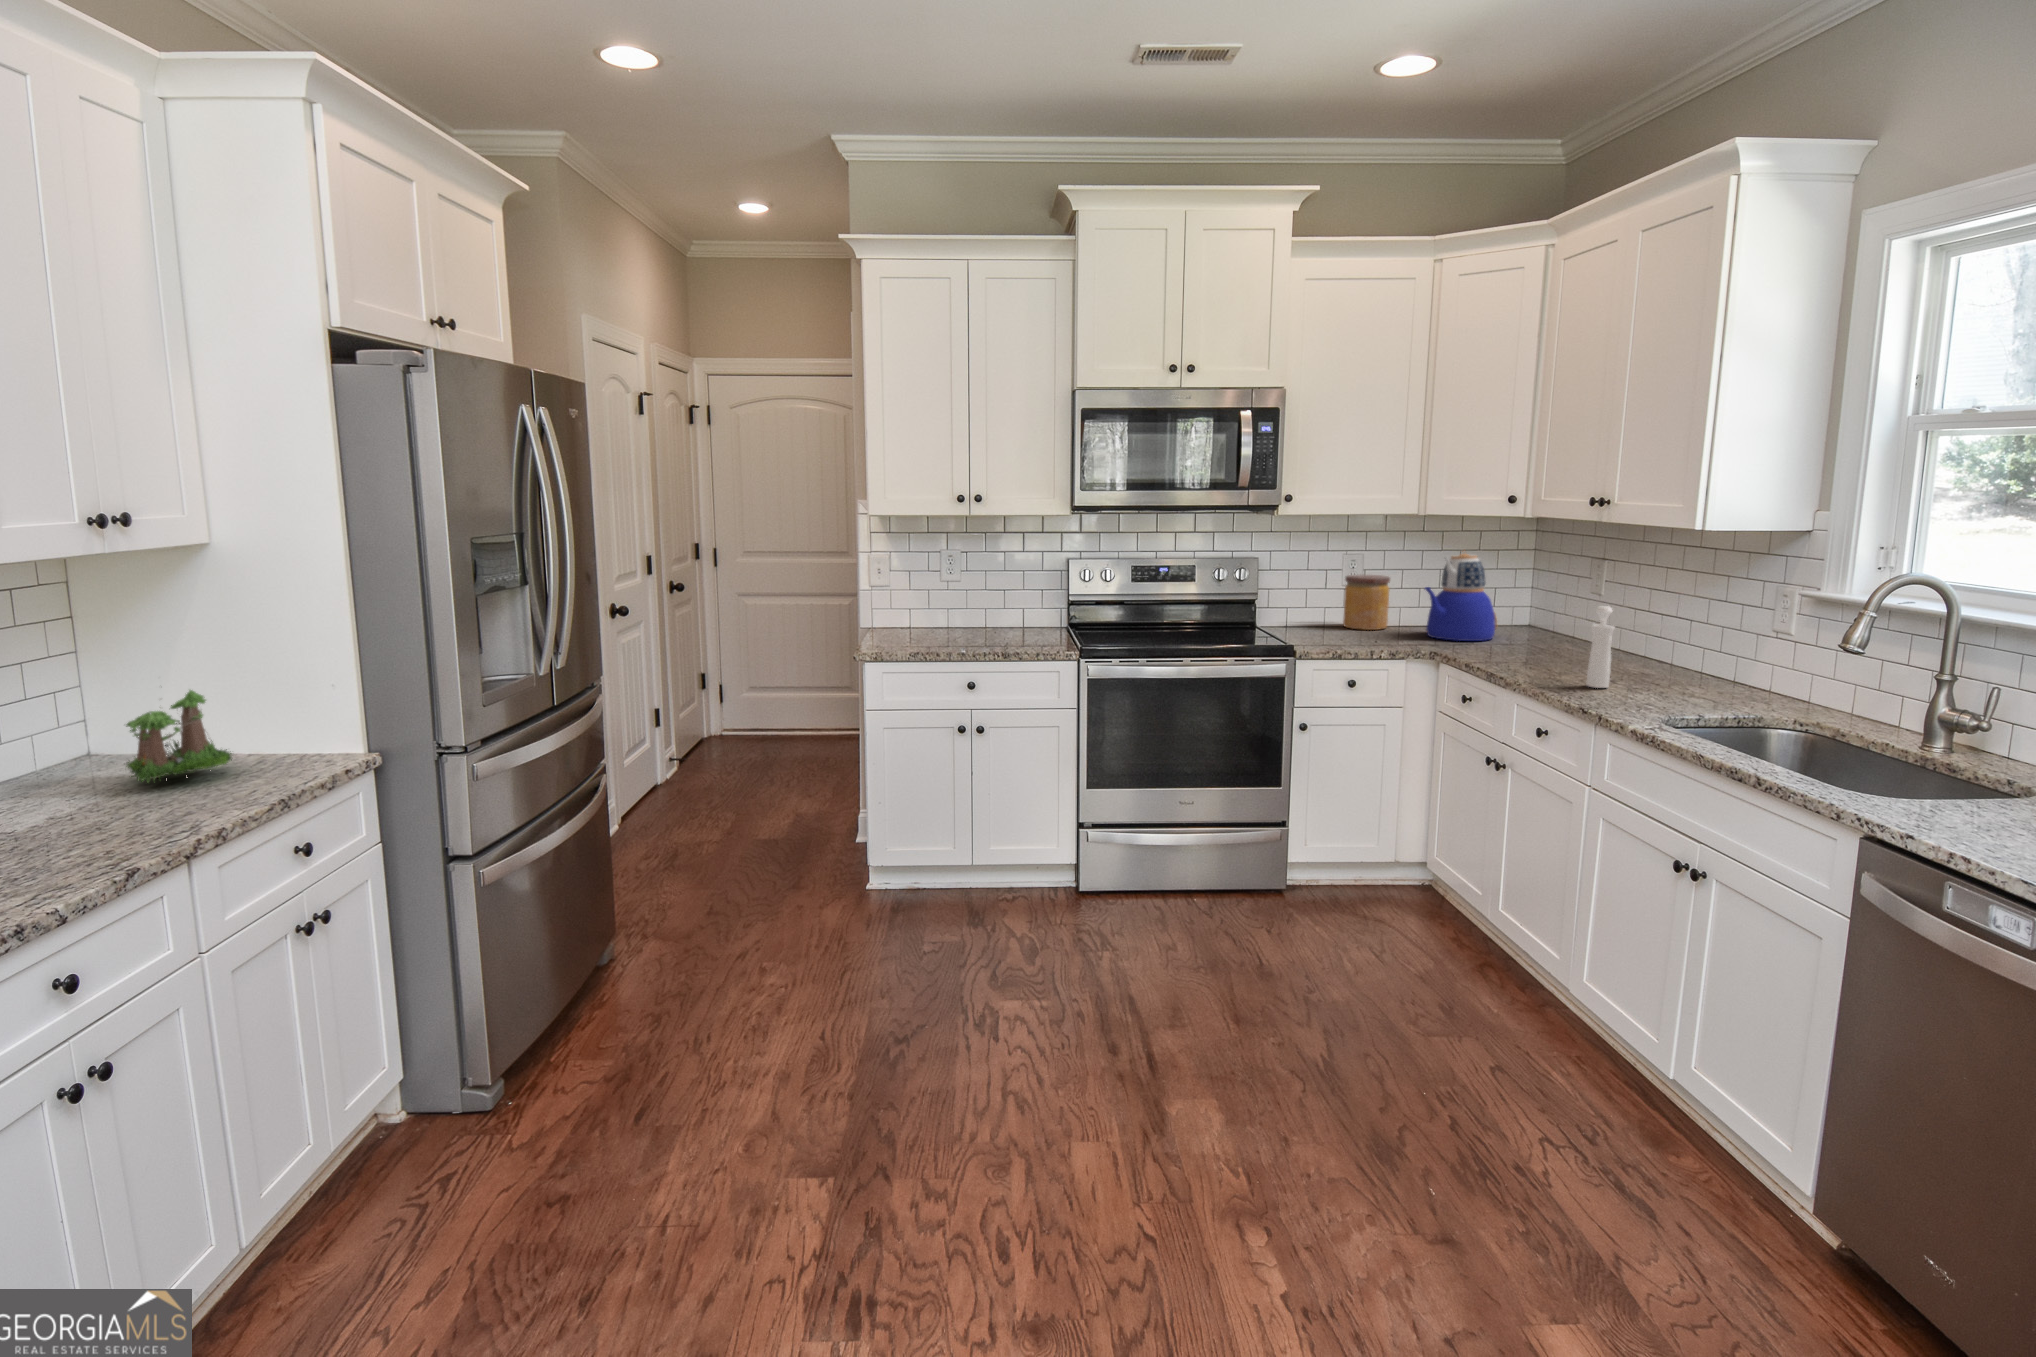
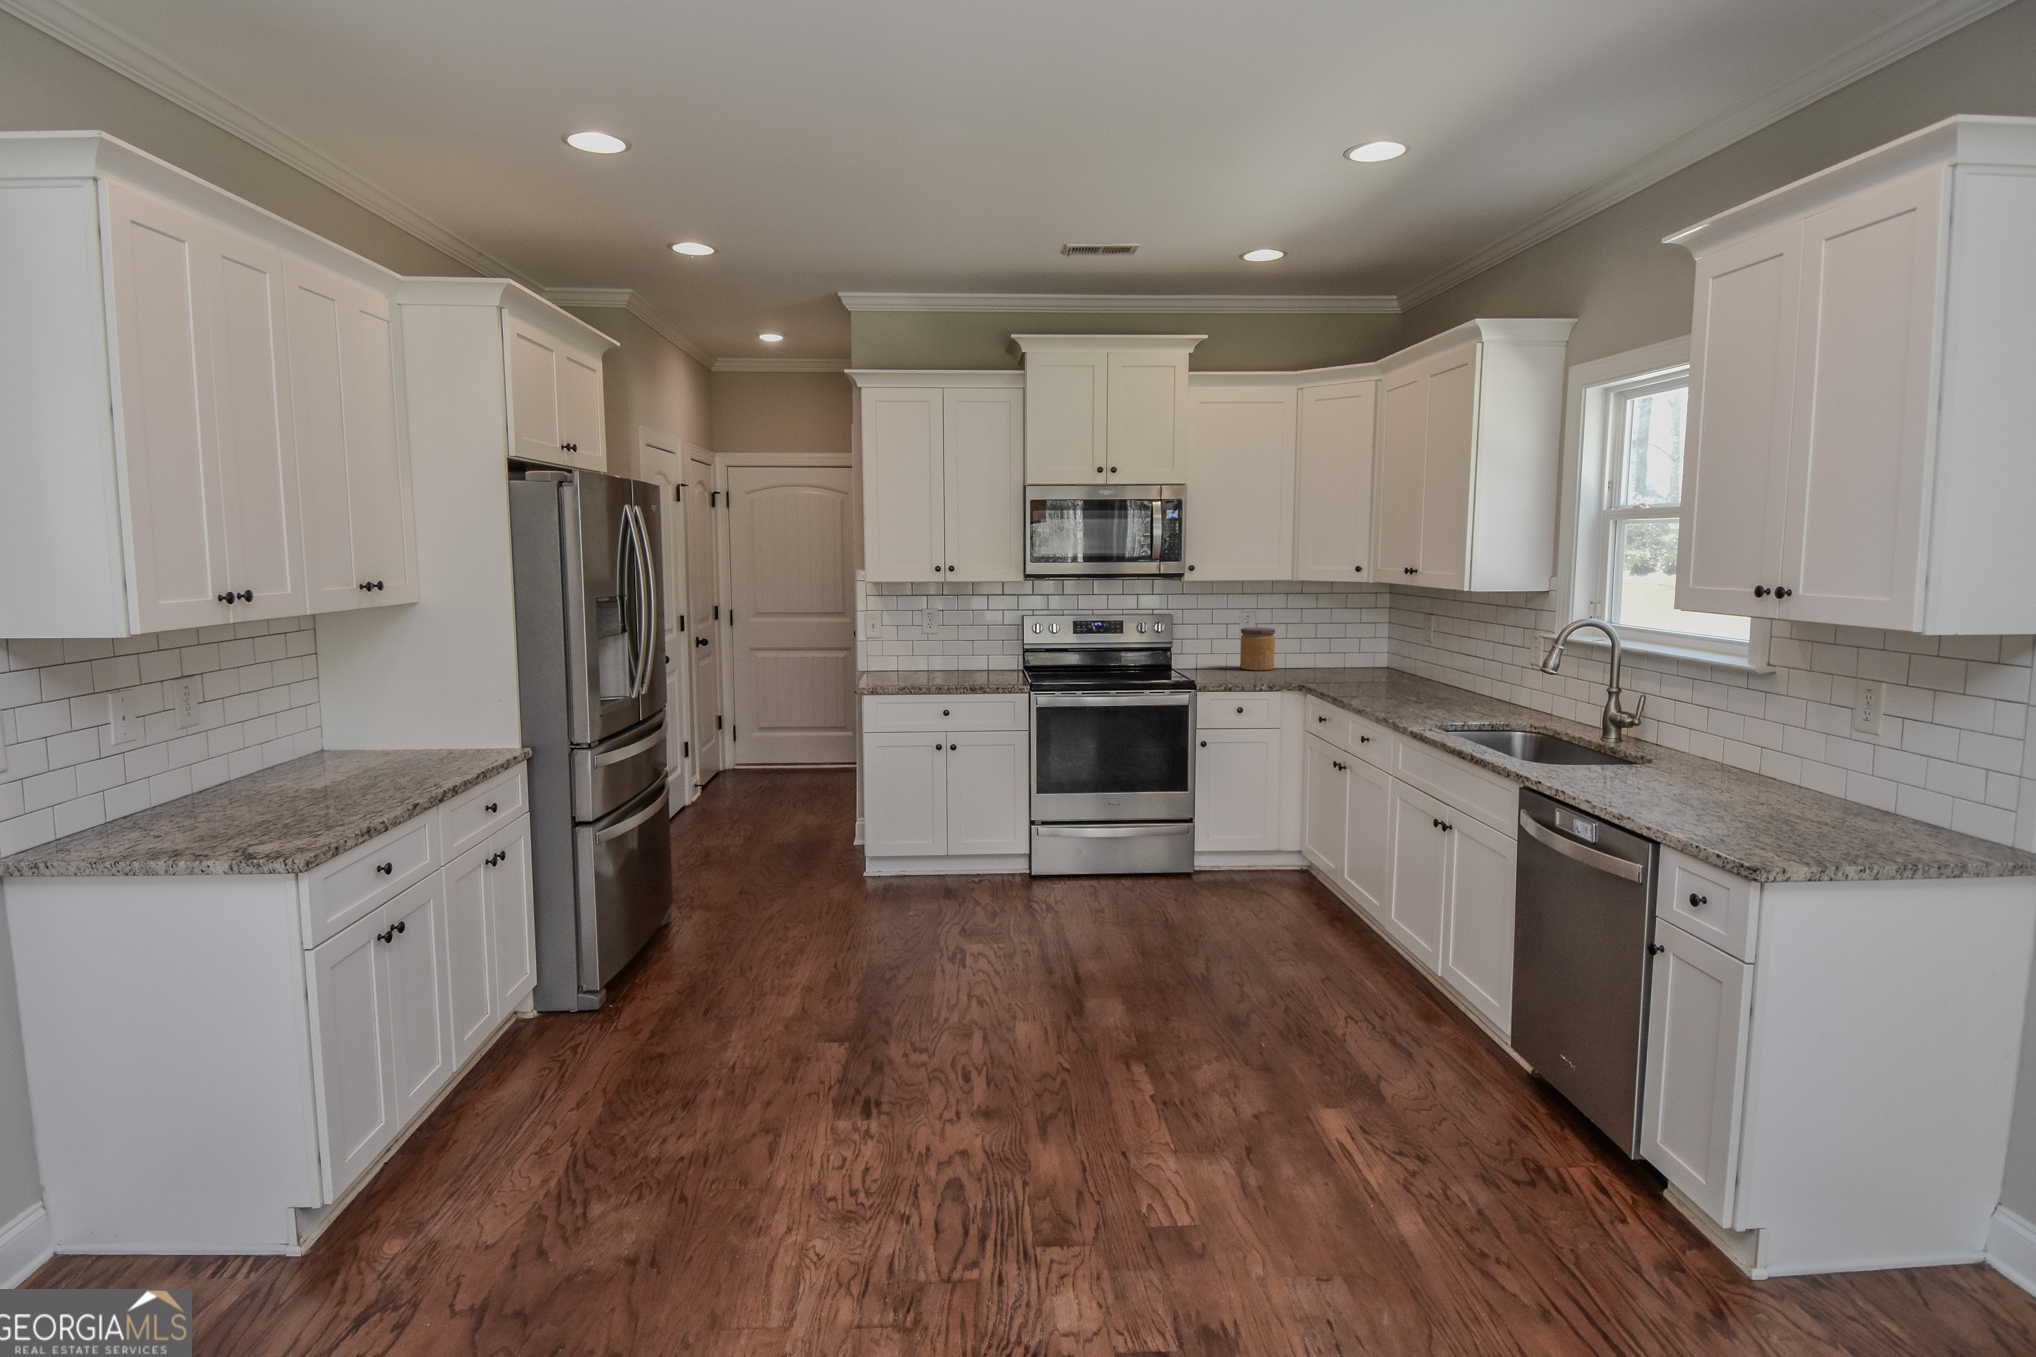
teapot: present [1425,551,1497,641] -> none [1296,607,1356,677]
pepper mill: present [1586,606,1615,688] -> none [1400,647,1419,707]
plant: present [126,690,232,781] -> none [367,678,441,762]

